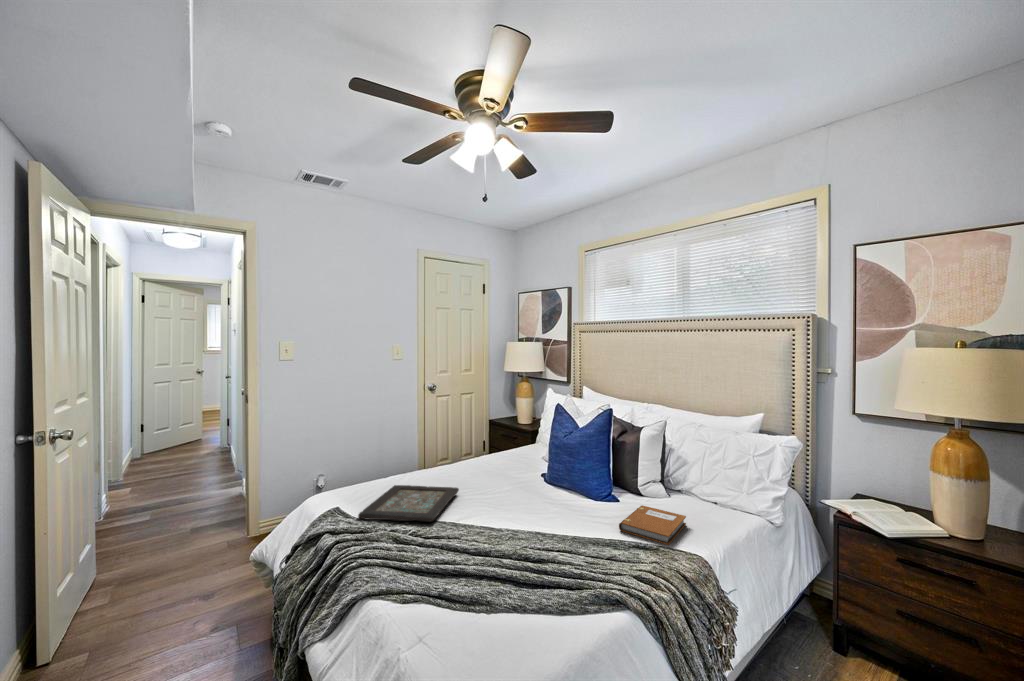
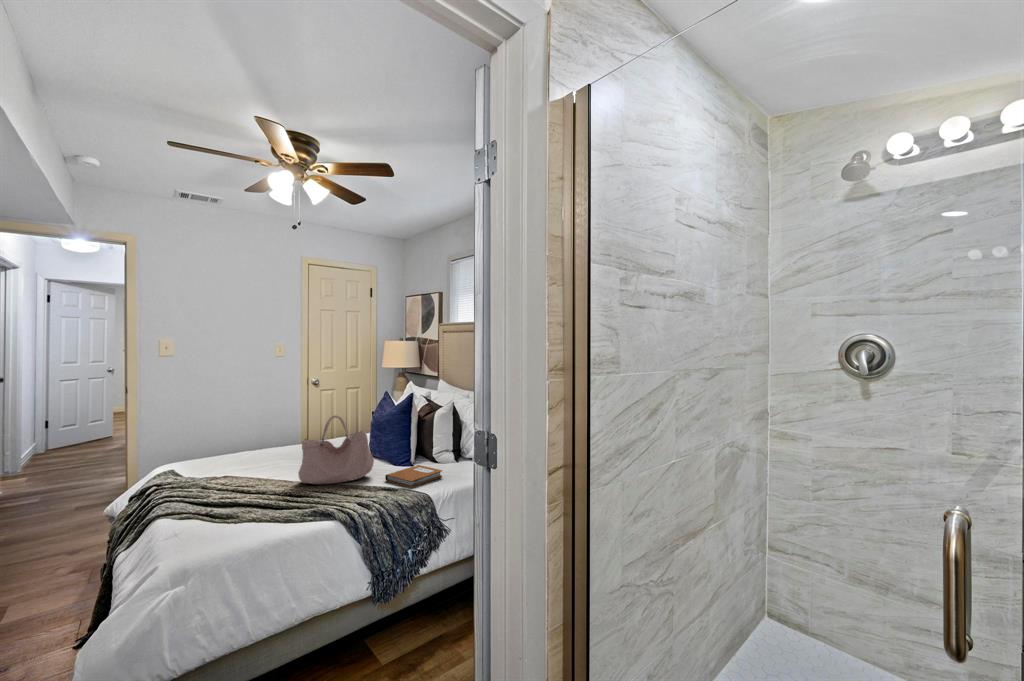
handbag: none [511,443,595,537] -> present [298,415,374,484]
decorative tray: present [358,485,459,522] -> none [185,456,286,478]

